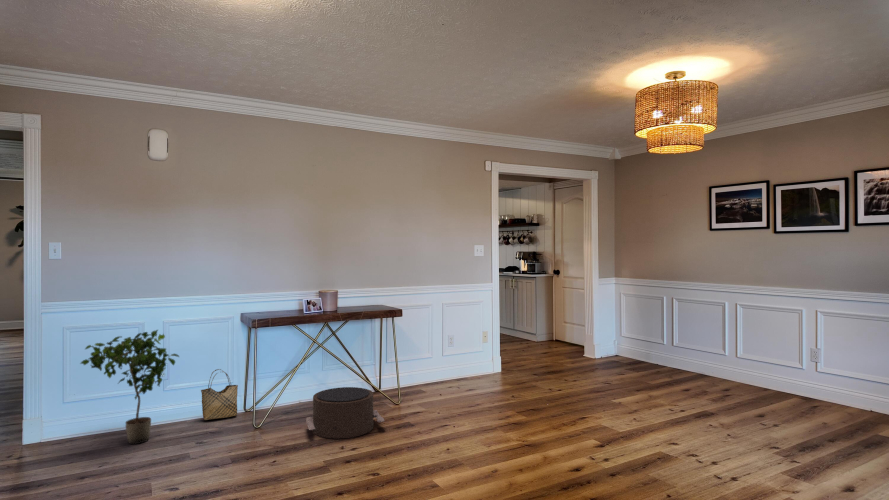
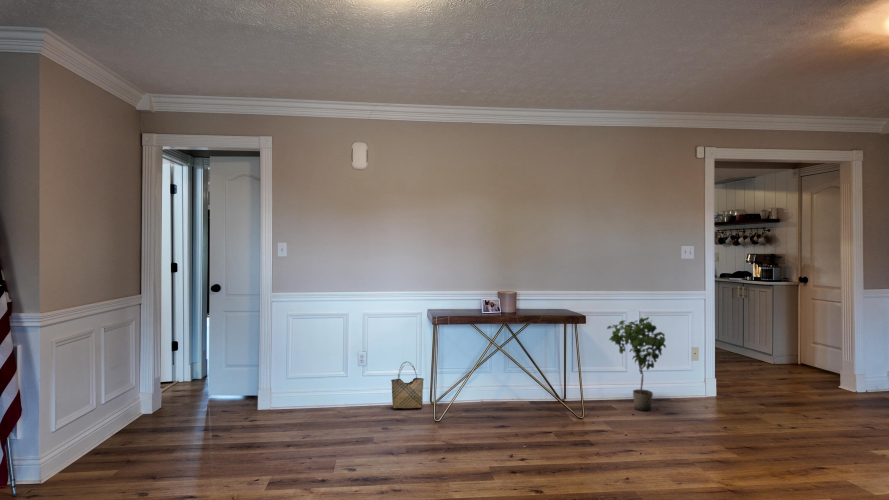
potted plant: present [81,330,179,444] -> present [607,317,666,411]
pouf: present [306,387,384,439] -> none [480,393,559,447]

